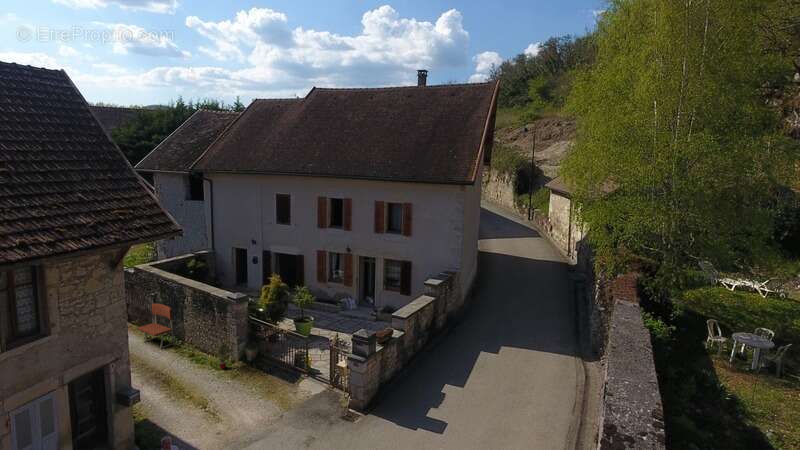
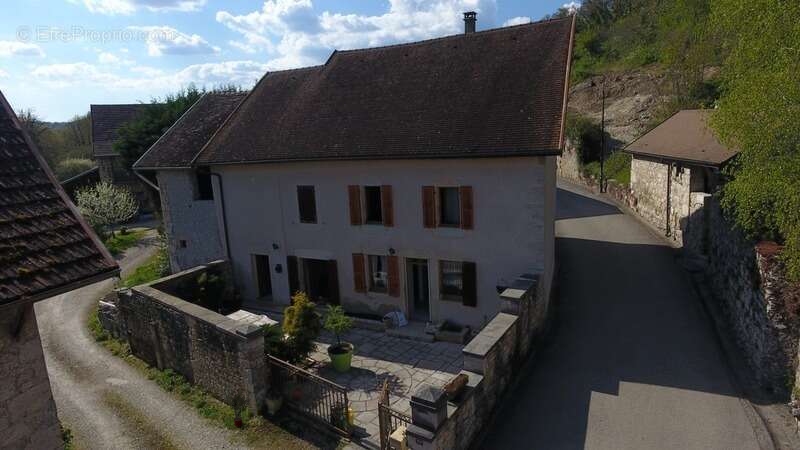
bench: present [137,304,175,349] -> none [134,337,181,396]

